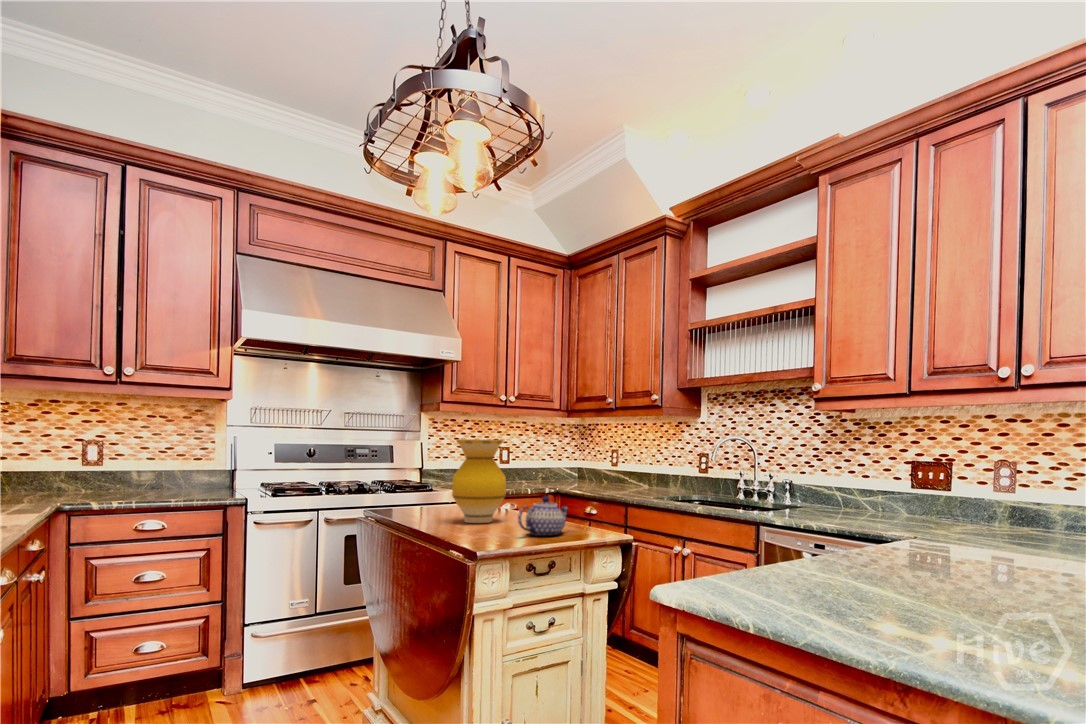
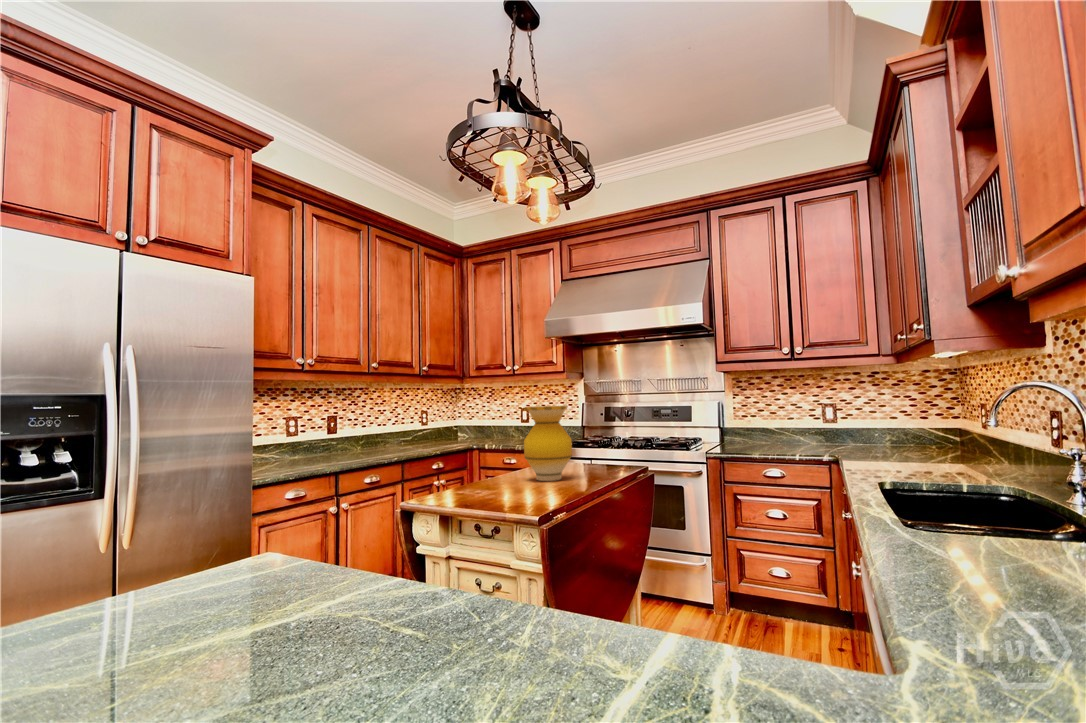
teapot: present [518,496,568,536] -> none [472,460,524,498]

